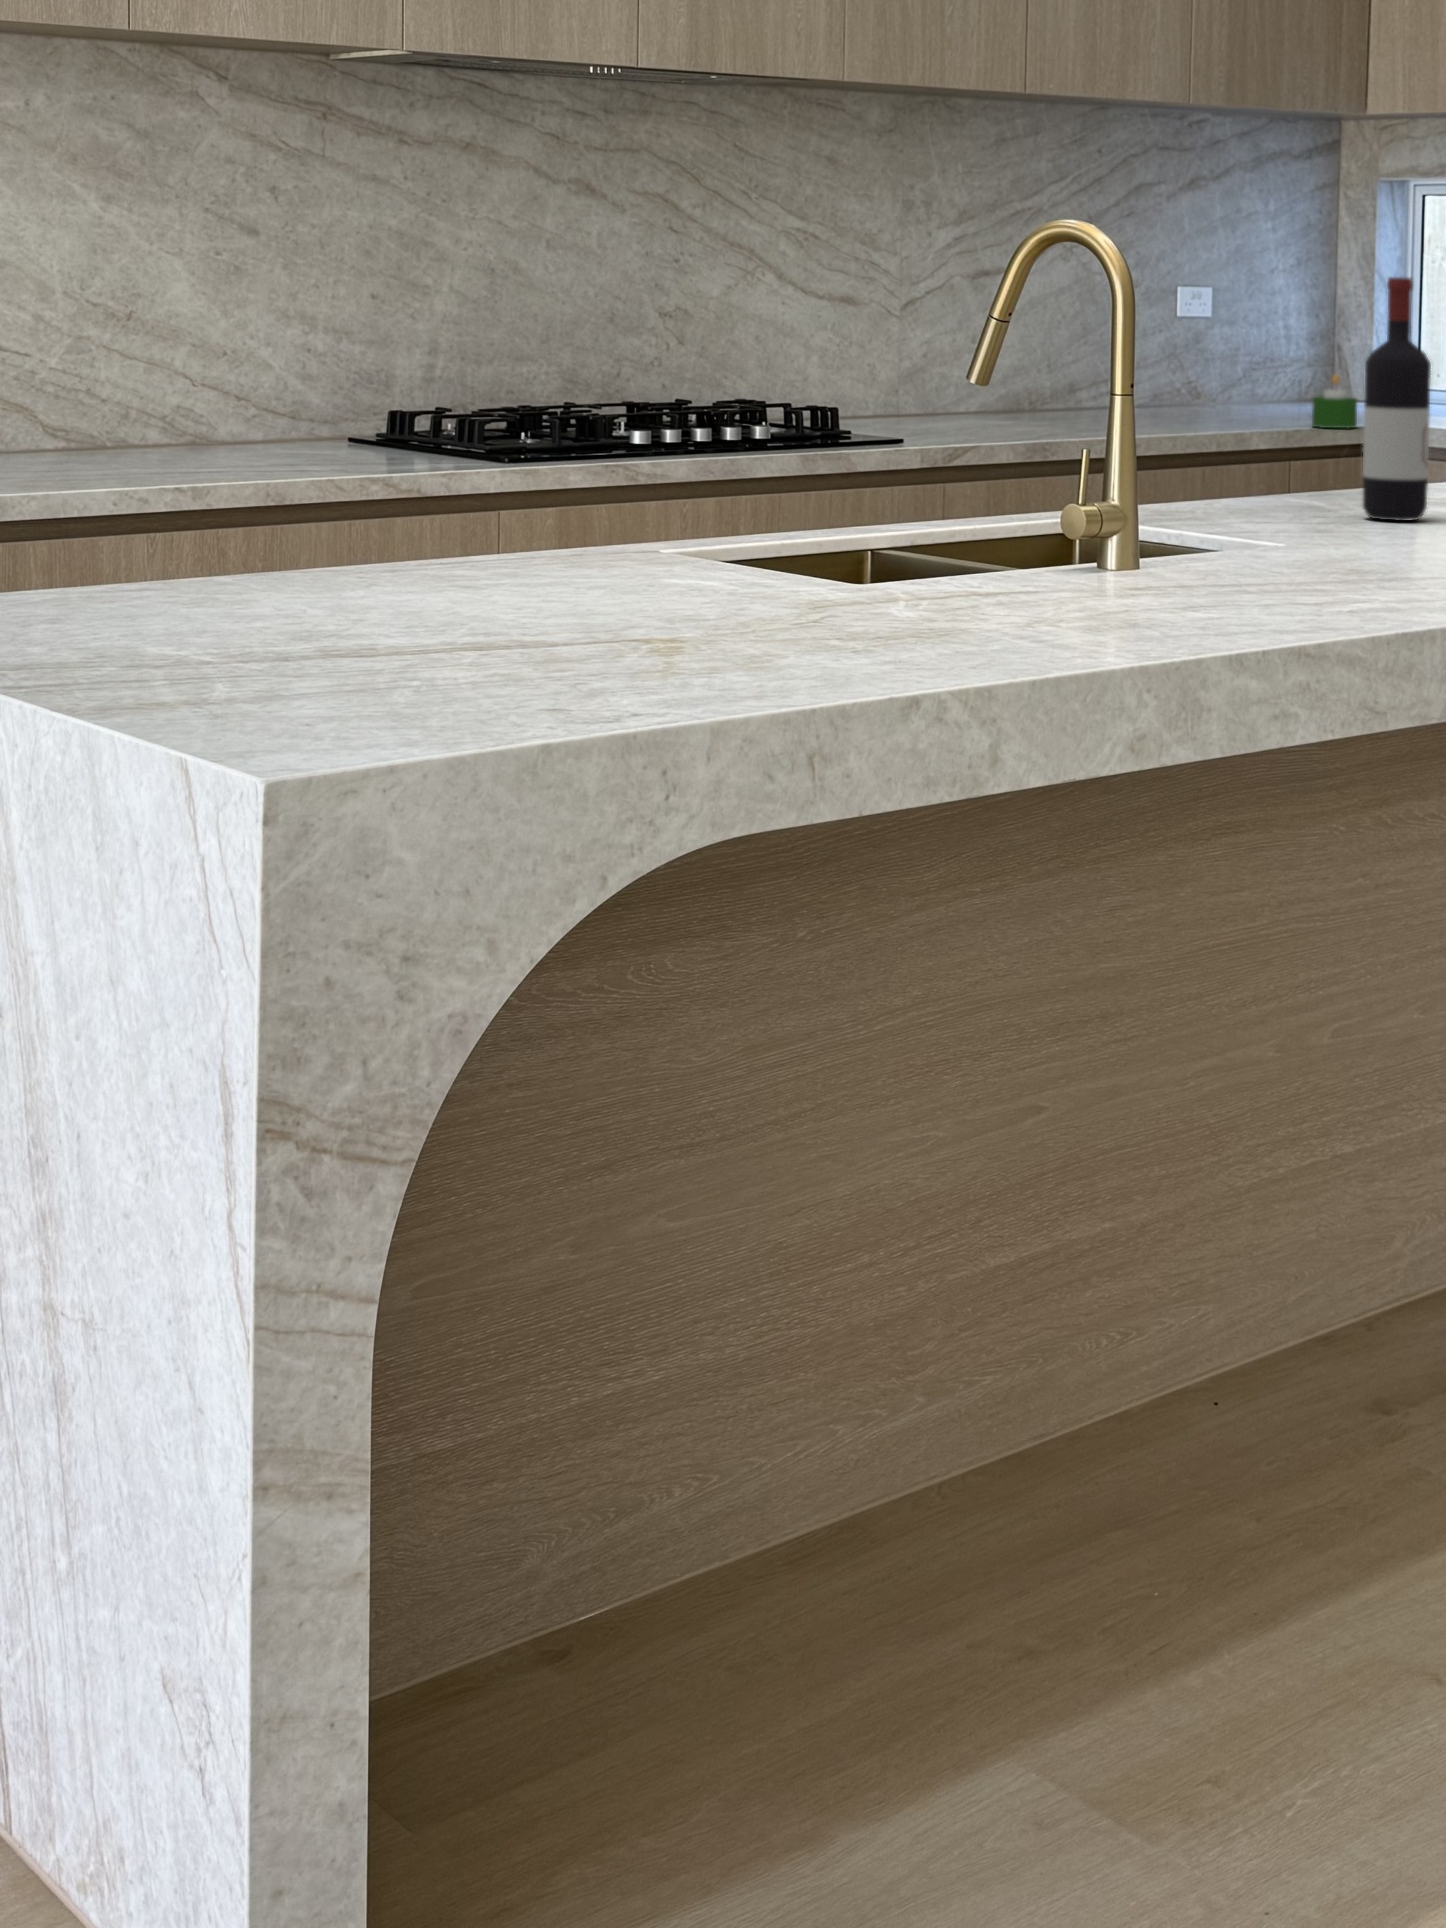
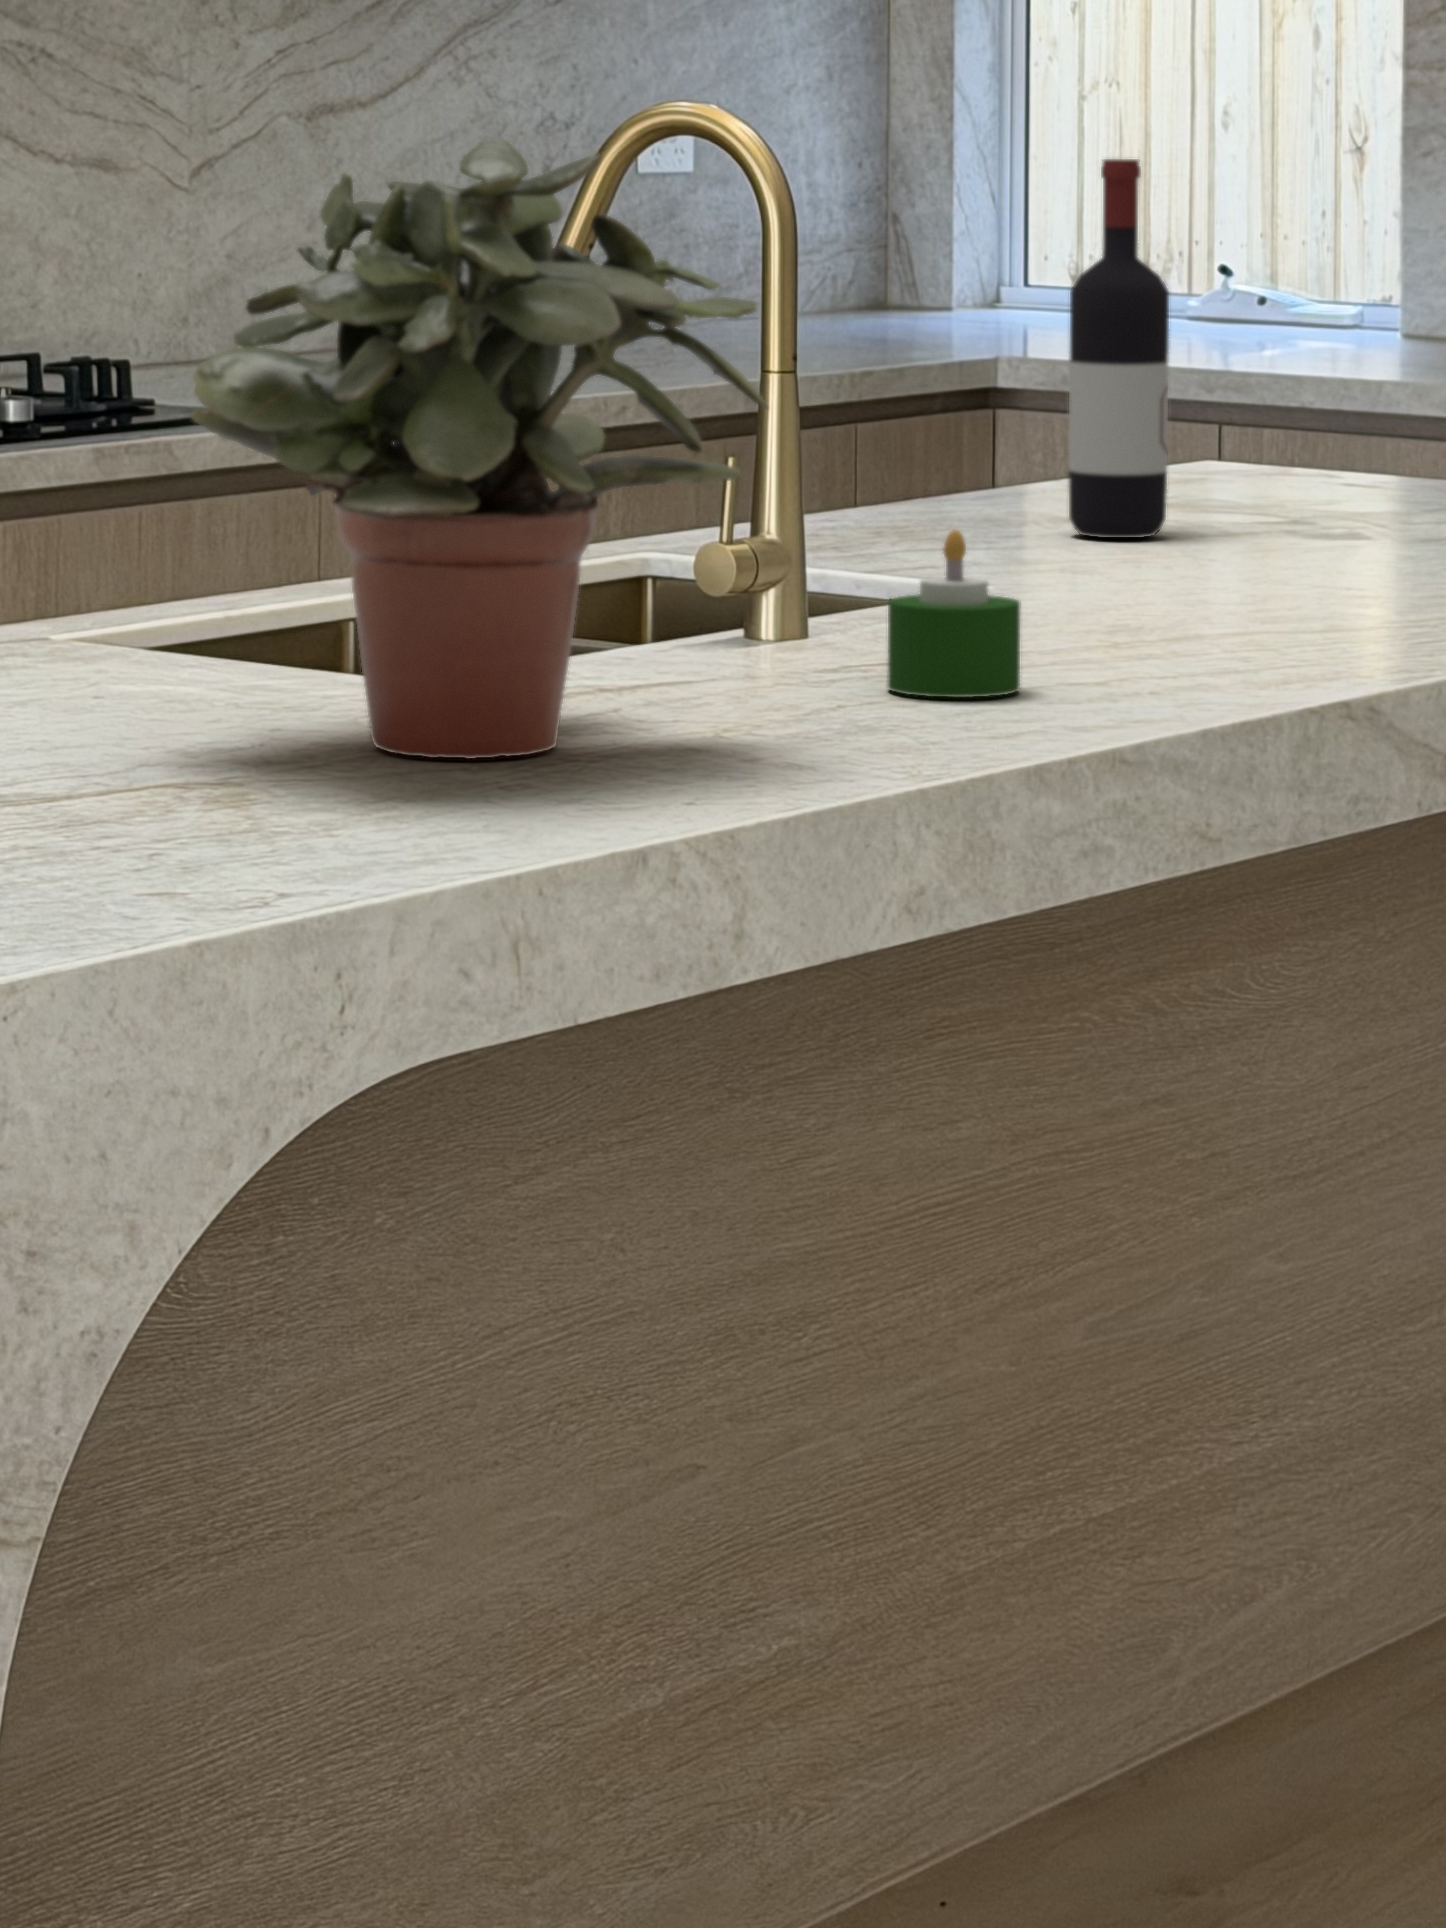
potted plant: none [673,218,1061,634] -> present [191,140,768,759]
candle: present [1312,375,1357,428] -> present [887,529,1021,697]

